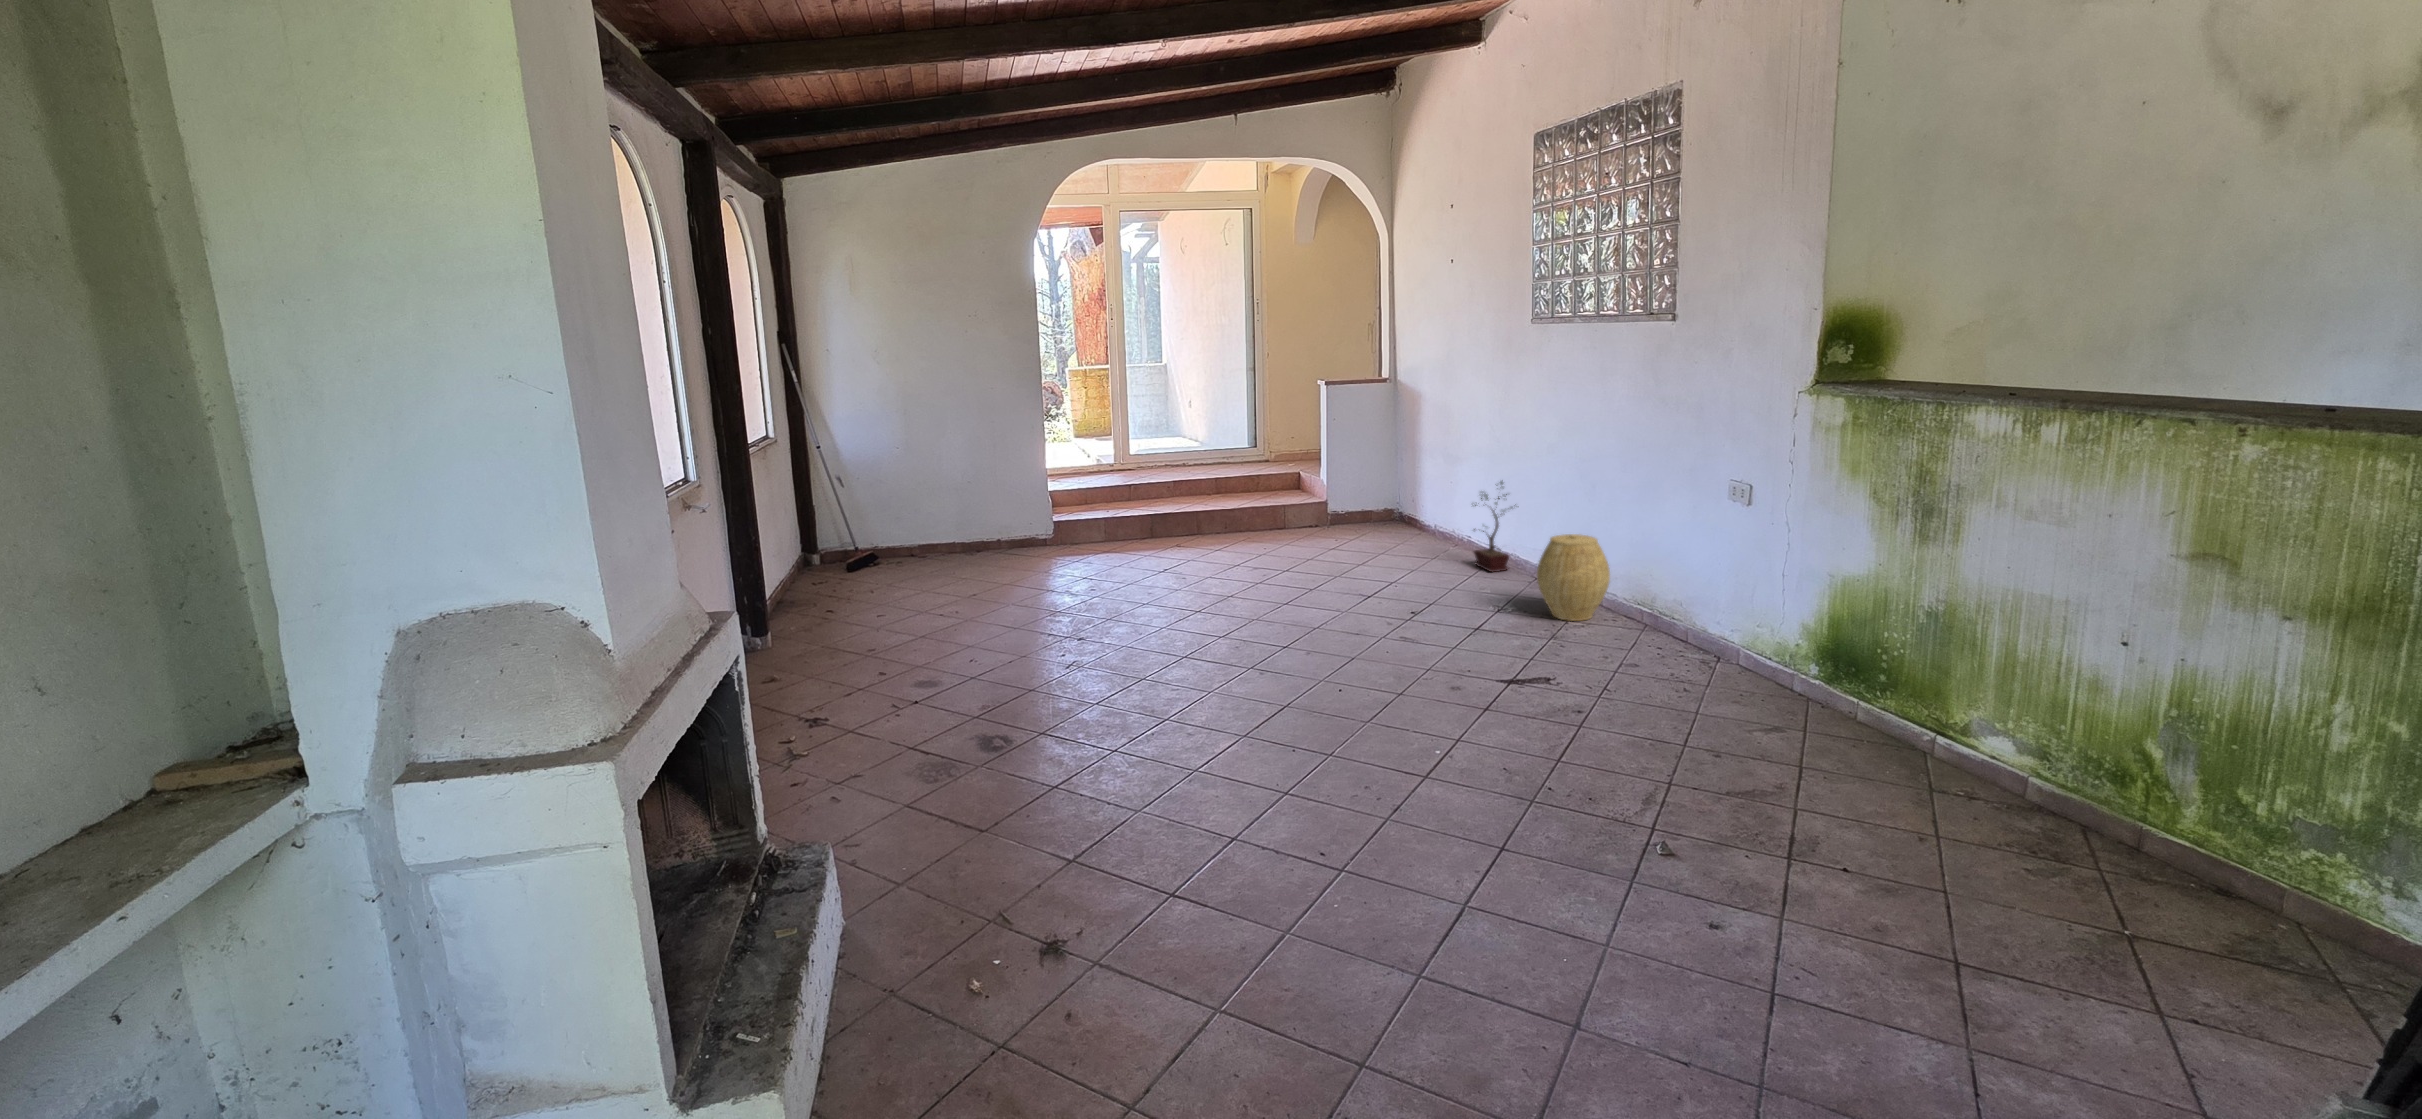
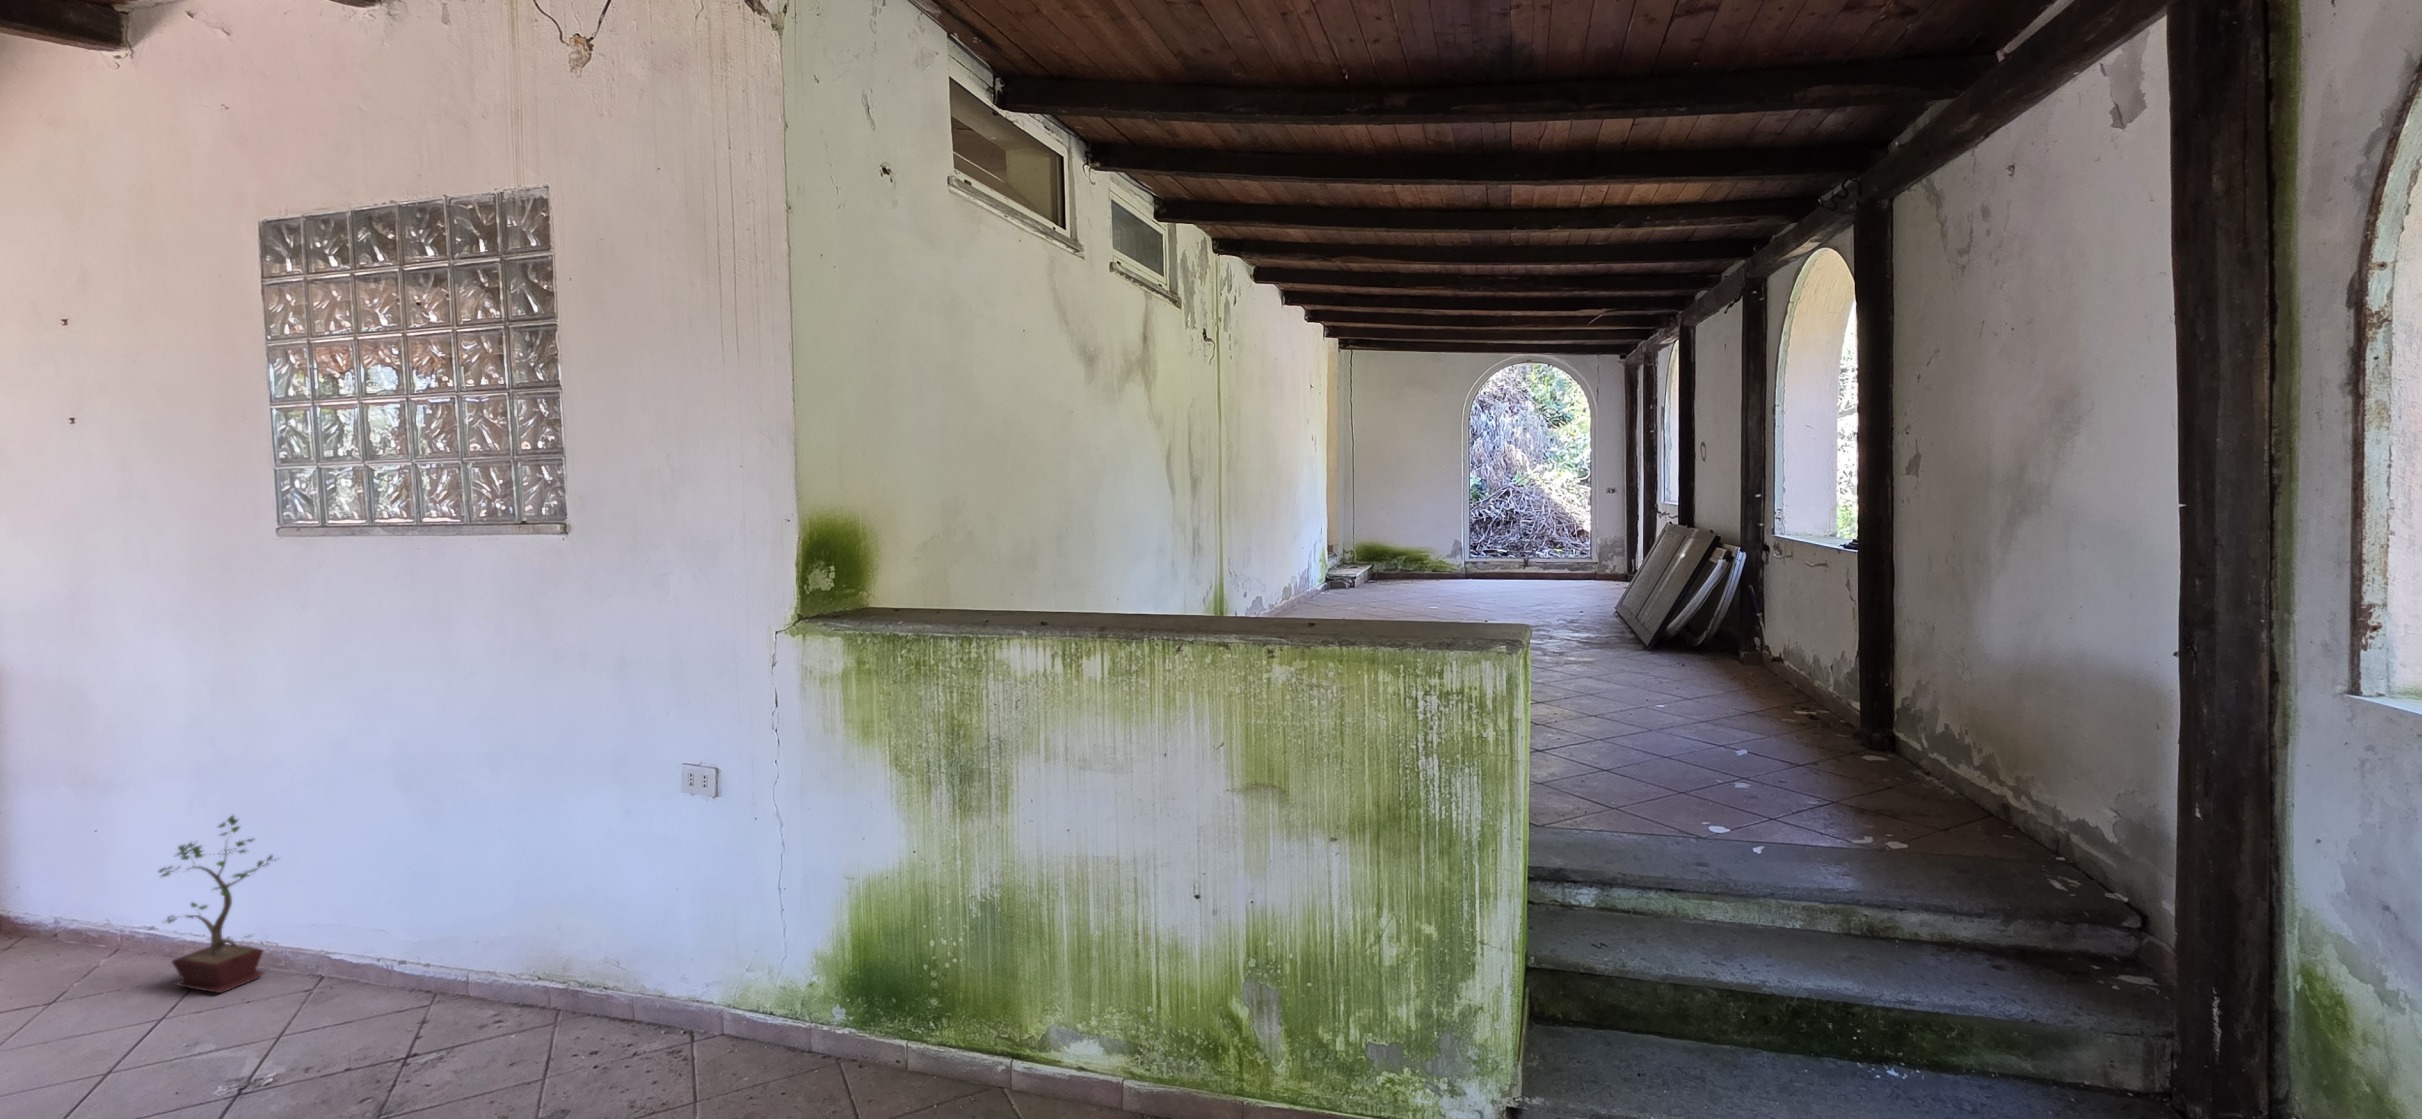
woven basket: present [1537,534,1610,621] -> none [335,890,488,1058]

